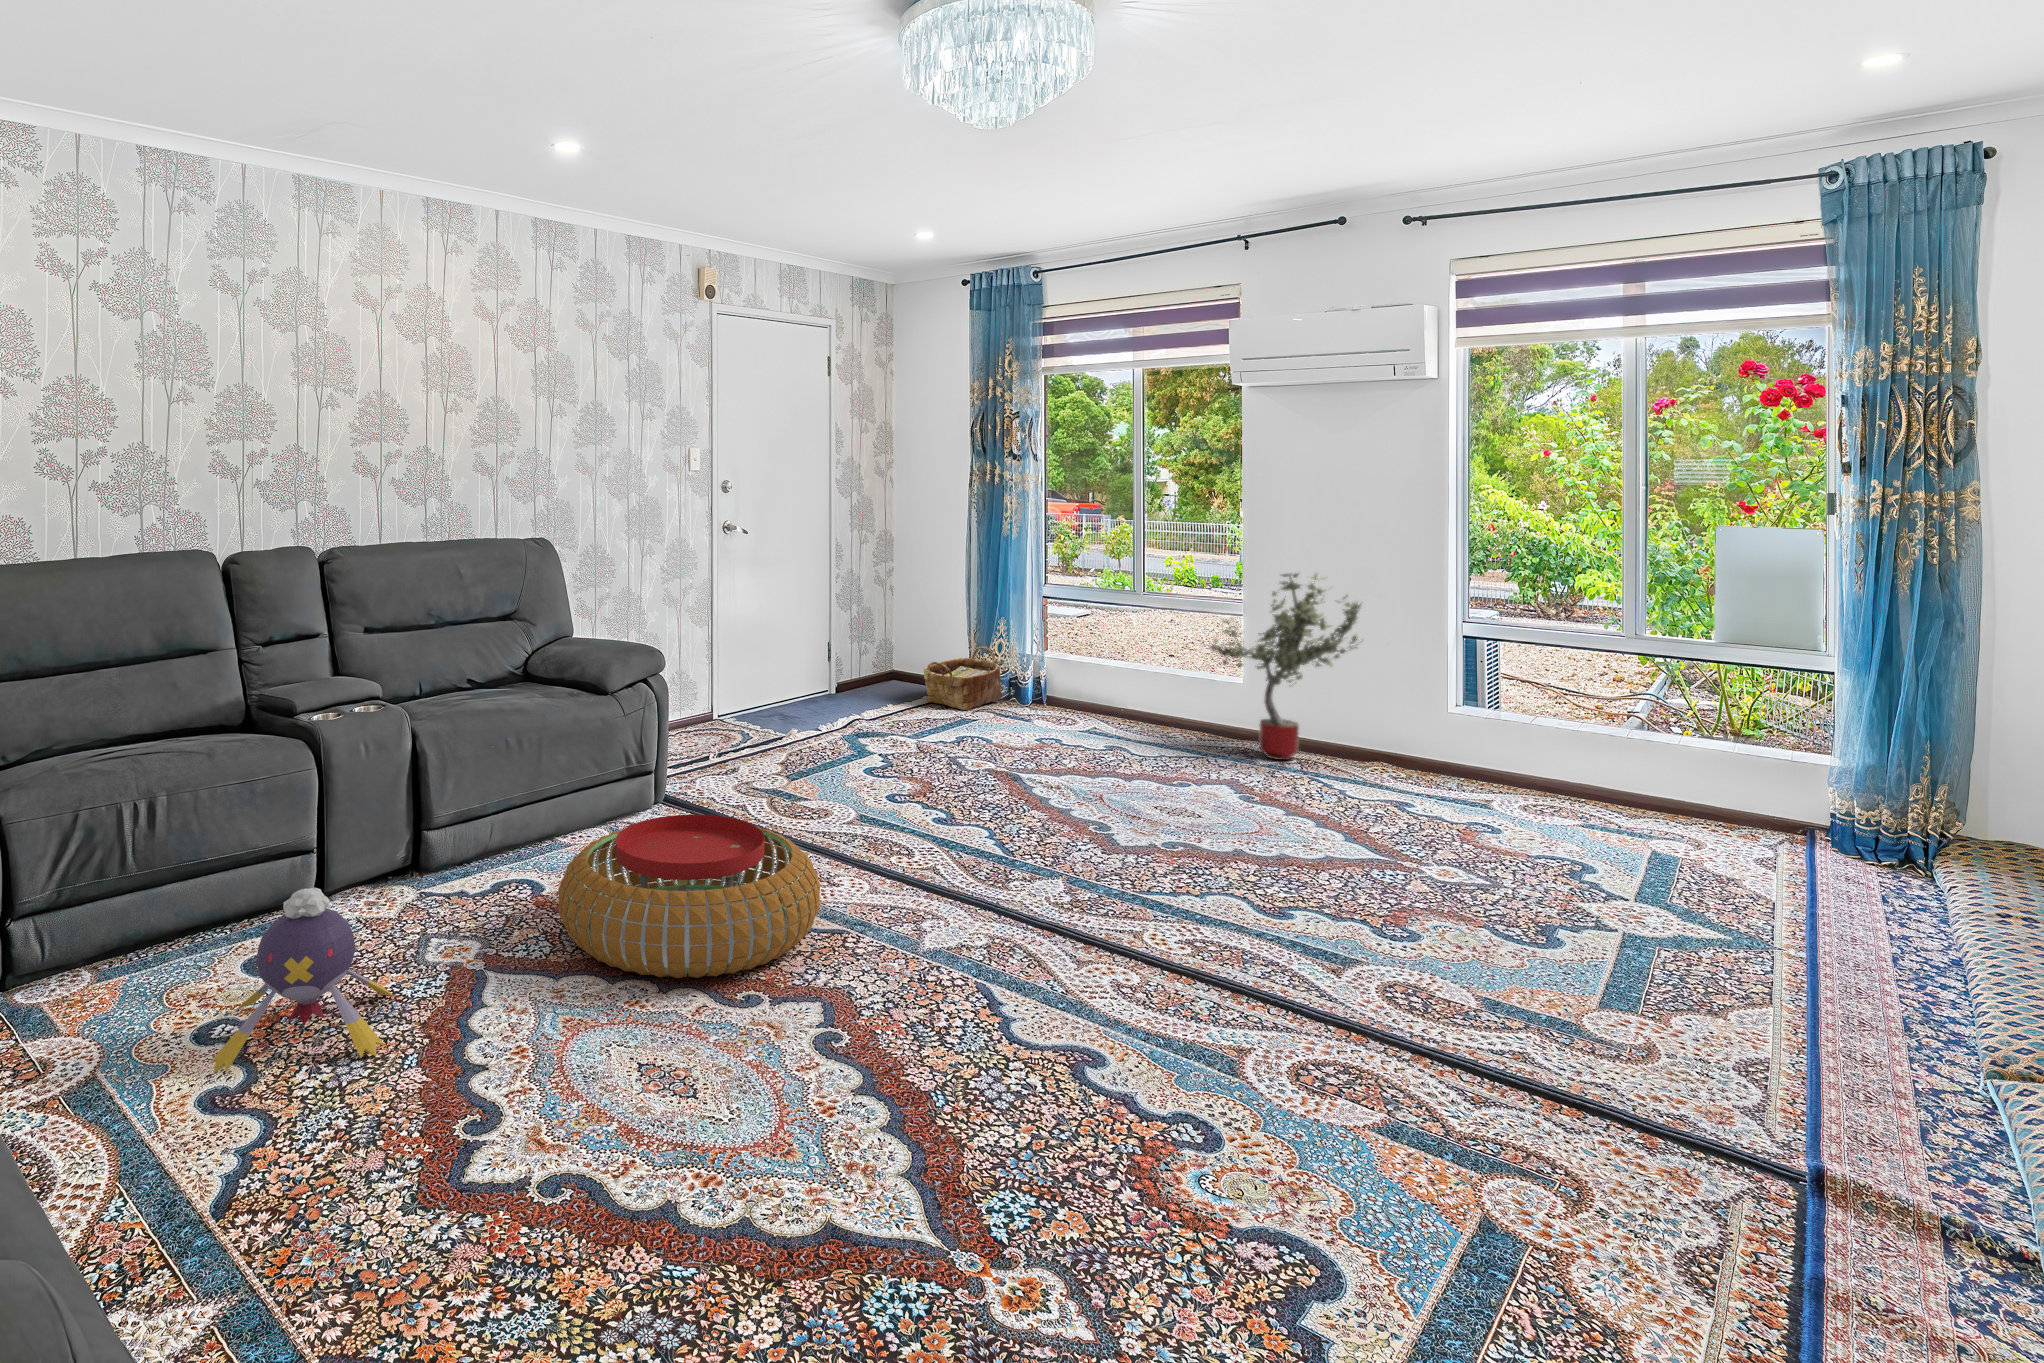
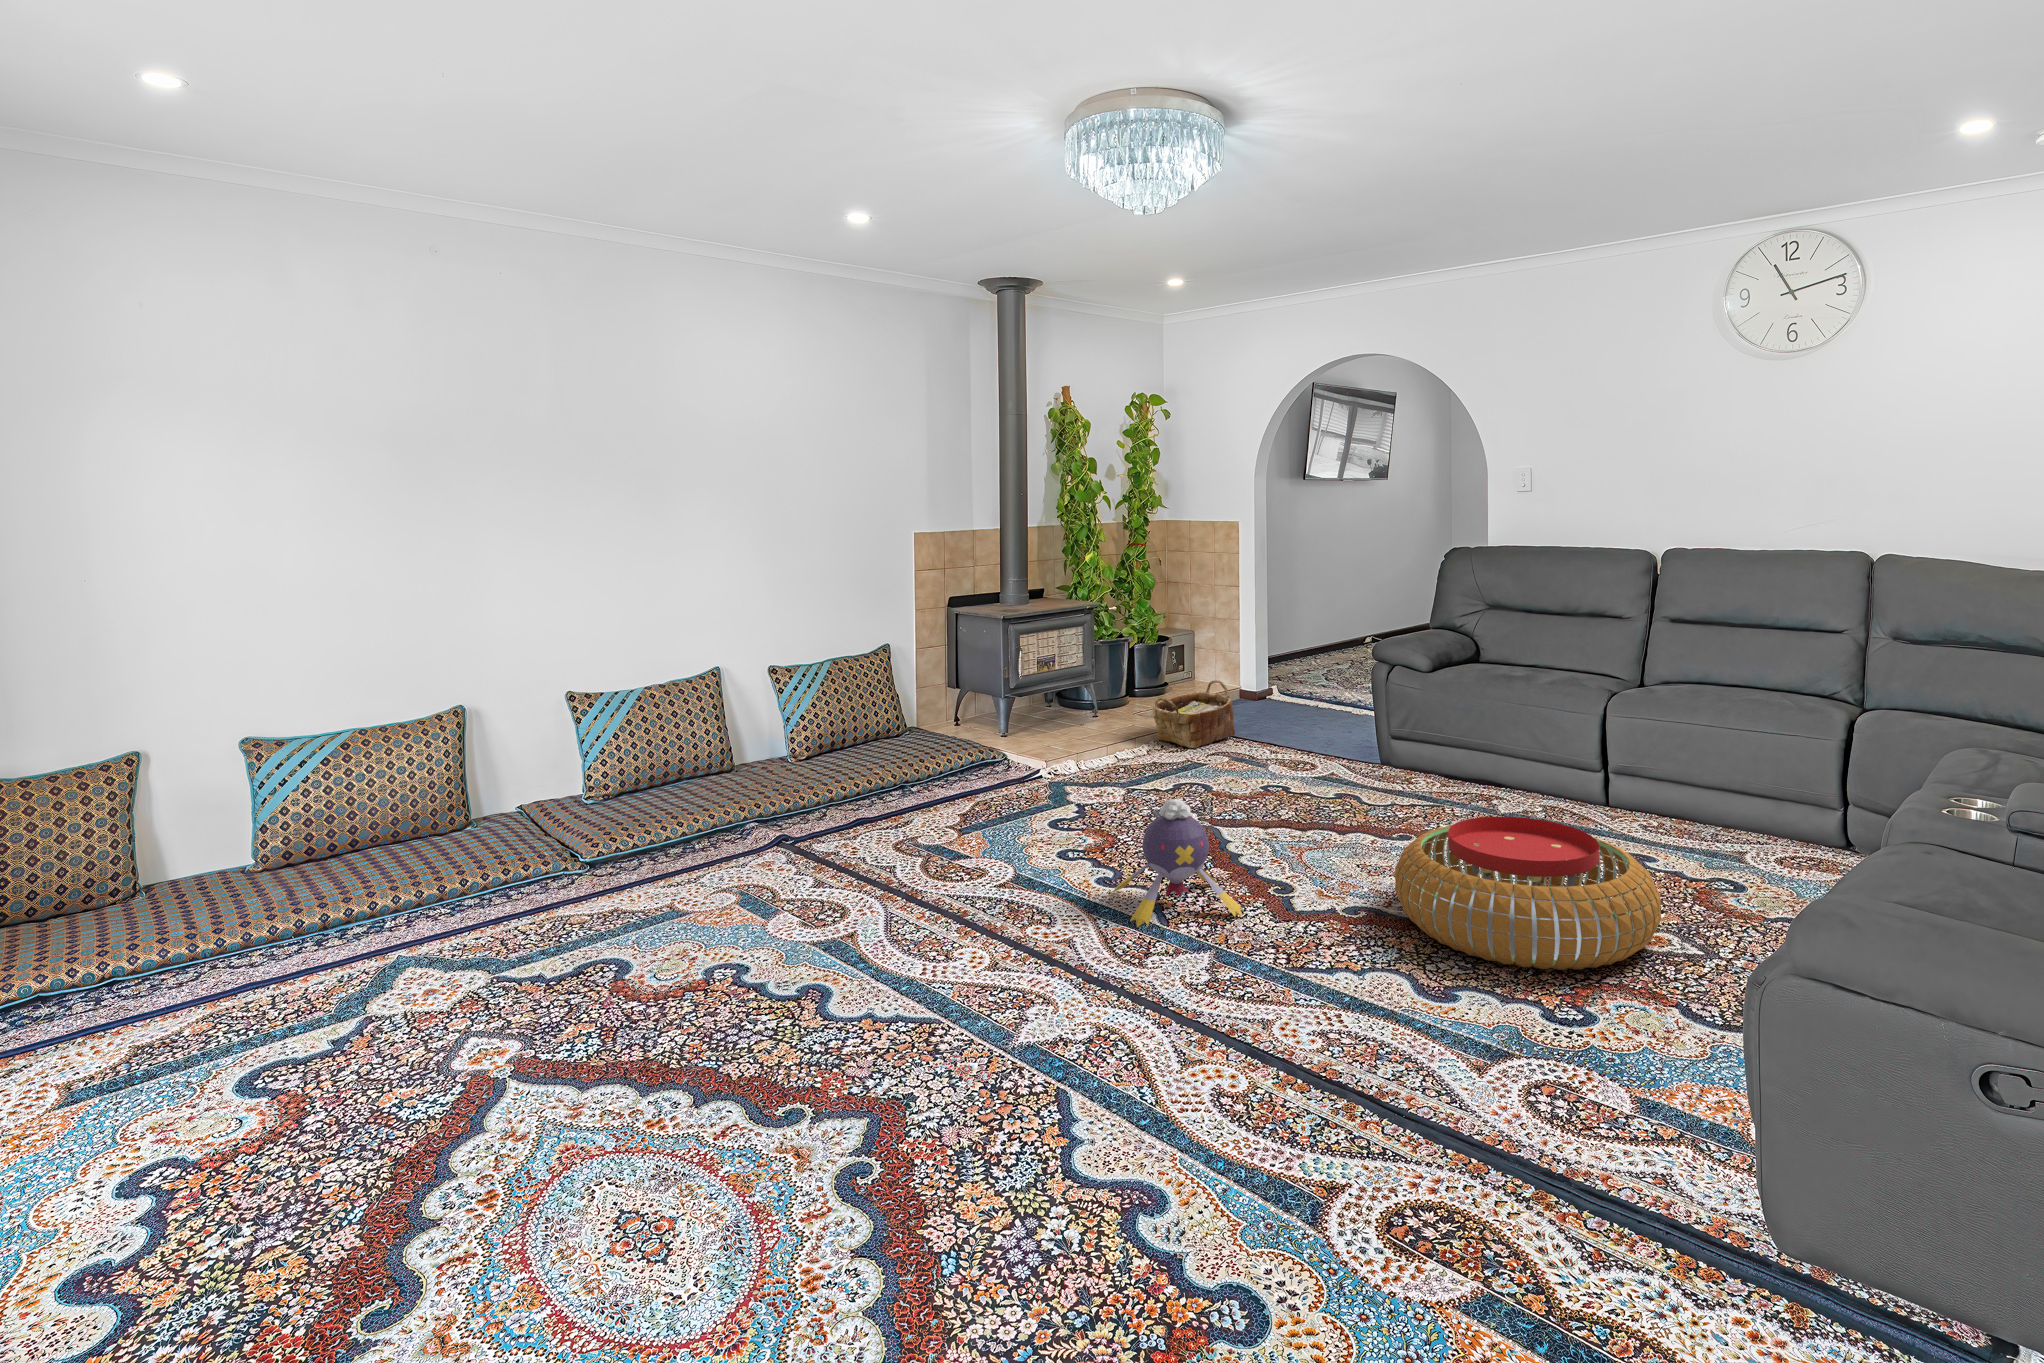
potted tree: present [1211,573,1361,760] -> none [1433,598,1590,802]
pouf: present [558,815,820,978] -> present [1395,817,1661,970]
plush toy: present [210,888,393,1074] -> present [1113,799,1244,927]

